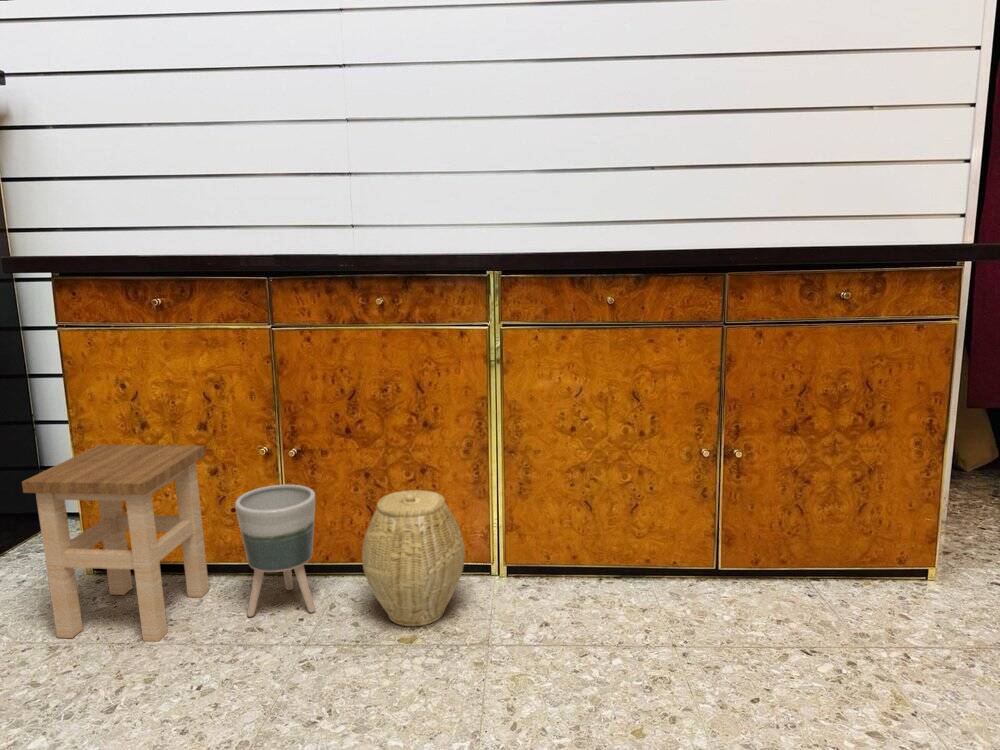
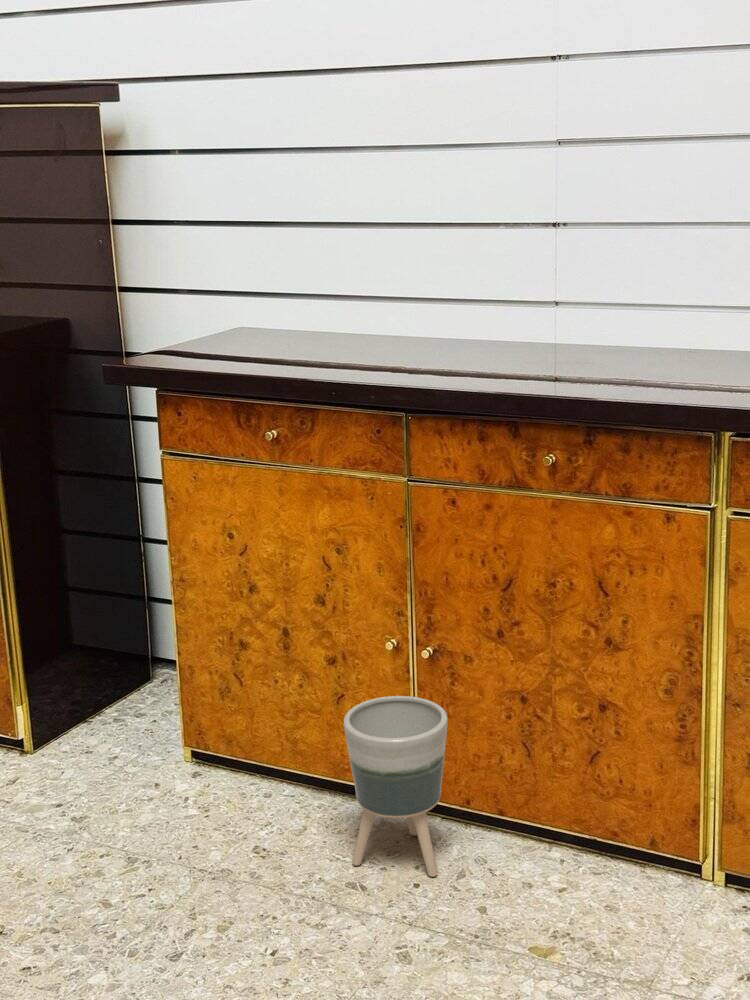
stool: present [22,445,209,641] -> none [106,609,319,876]
woven basket: present [362,490,465,626] -> none [497,737,643,932]

